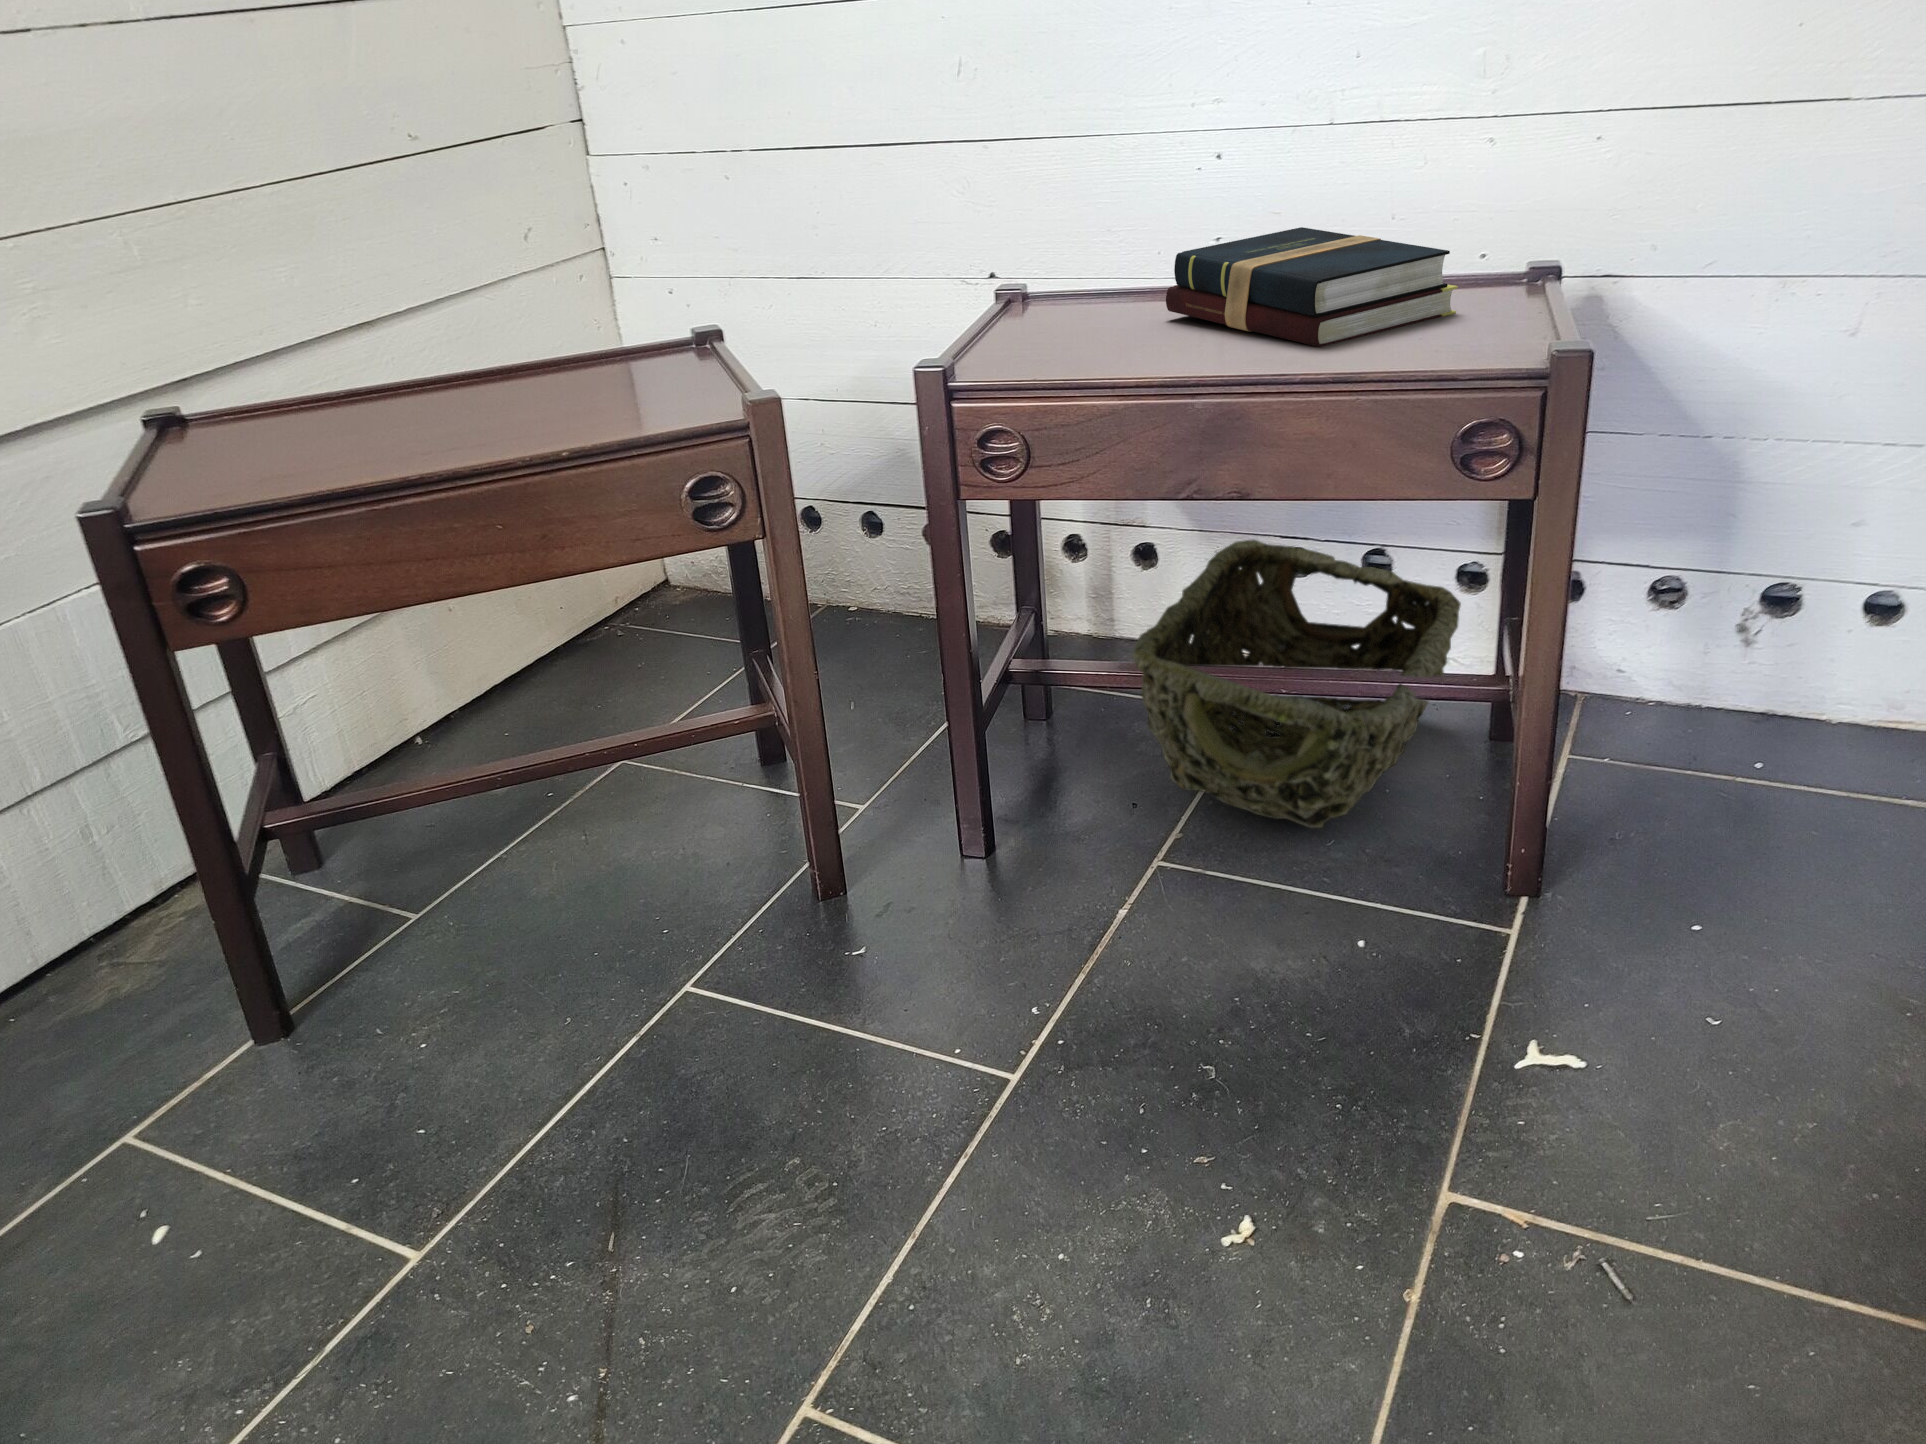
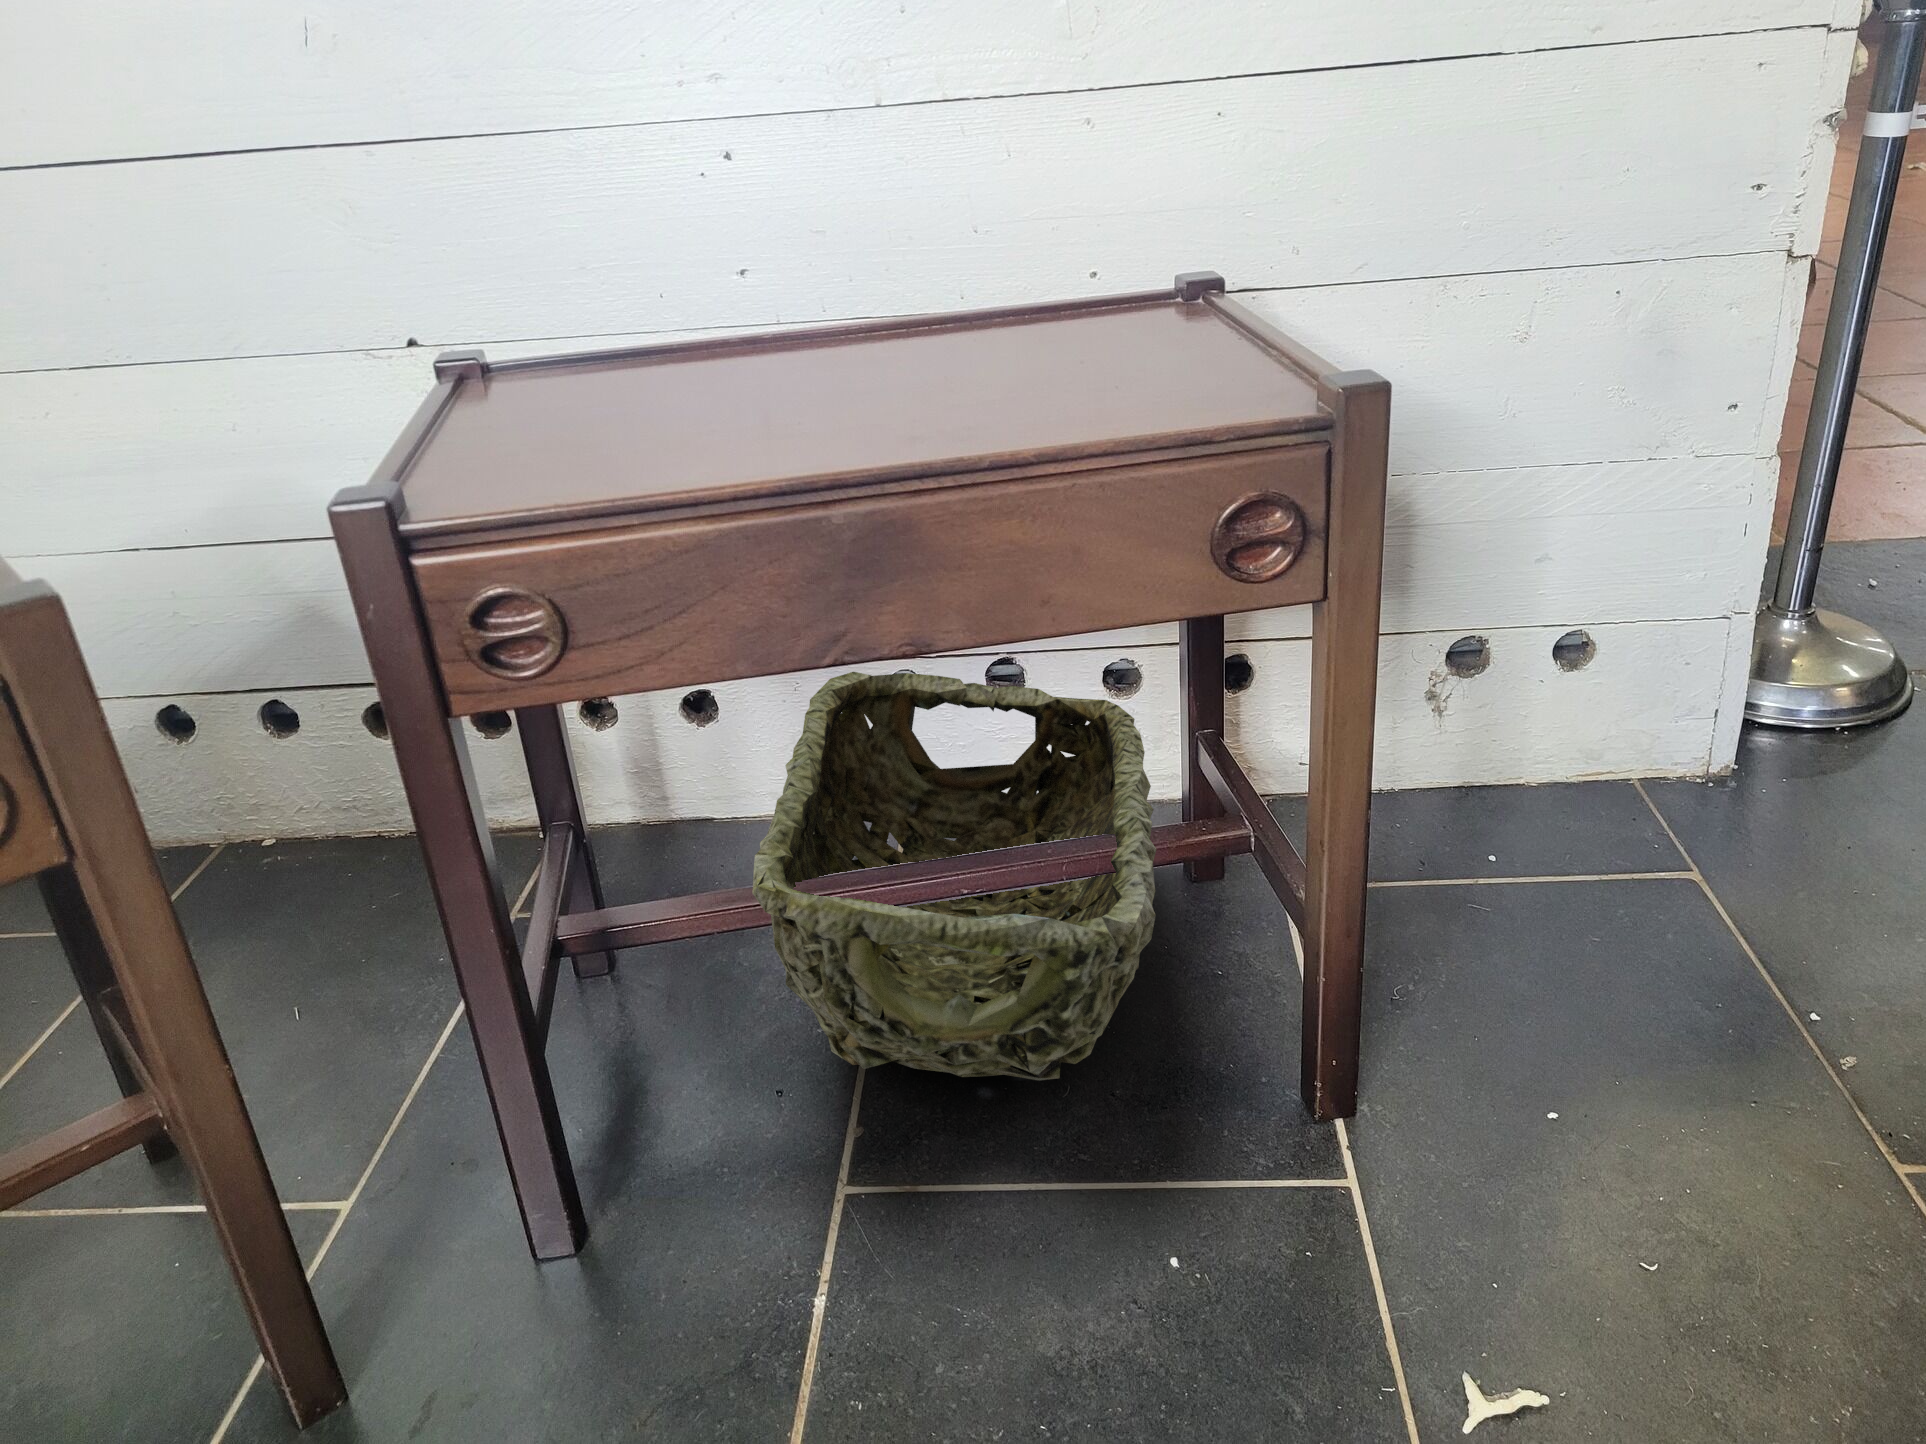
hardback book: present [1166,227,1458,347] -> none [713,246,1126,412]

